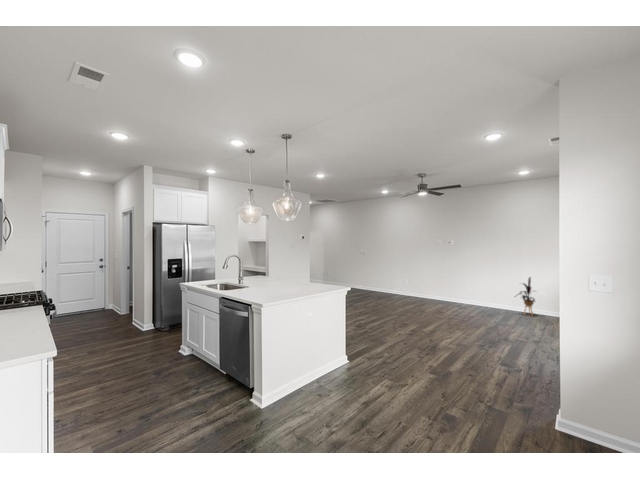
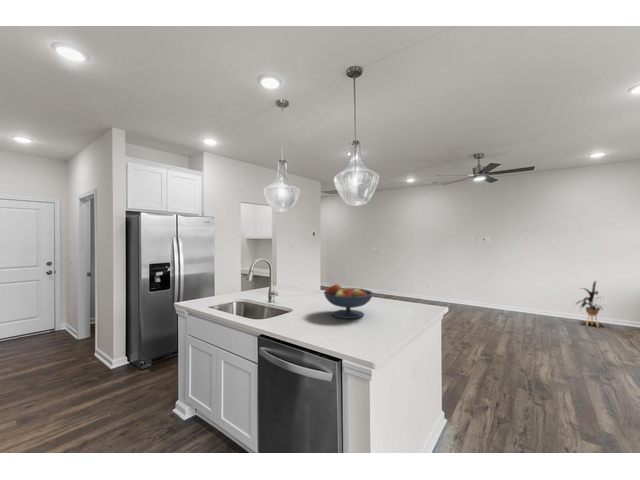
fruit bowl: none [263,270,293,291] -> present [324,284,373,319]

